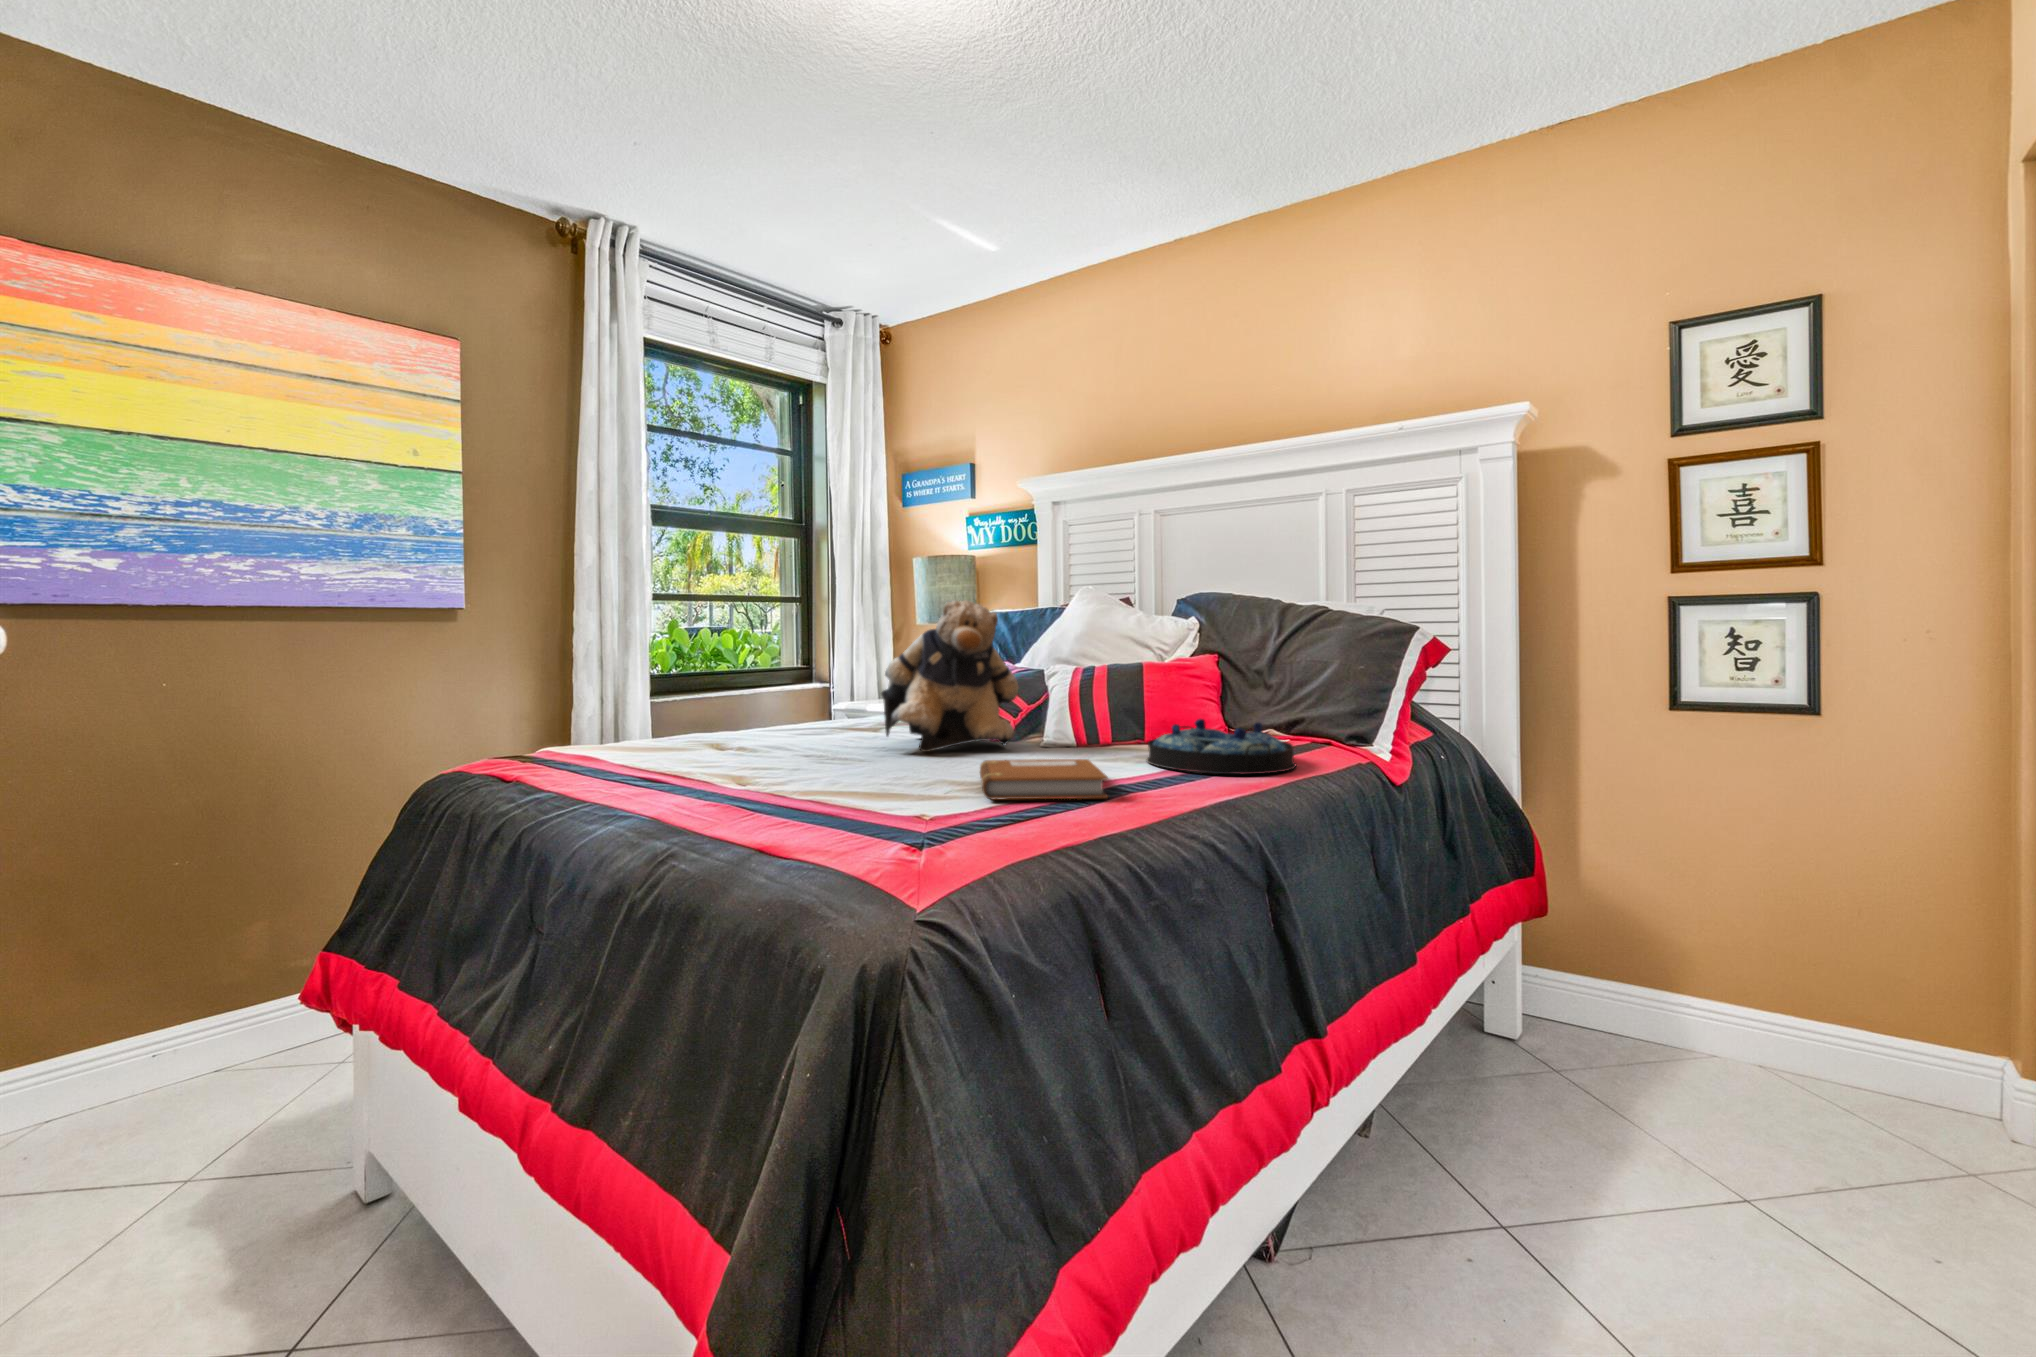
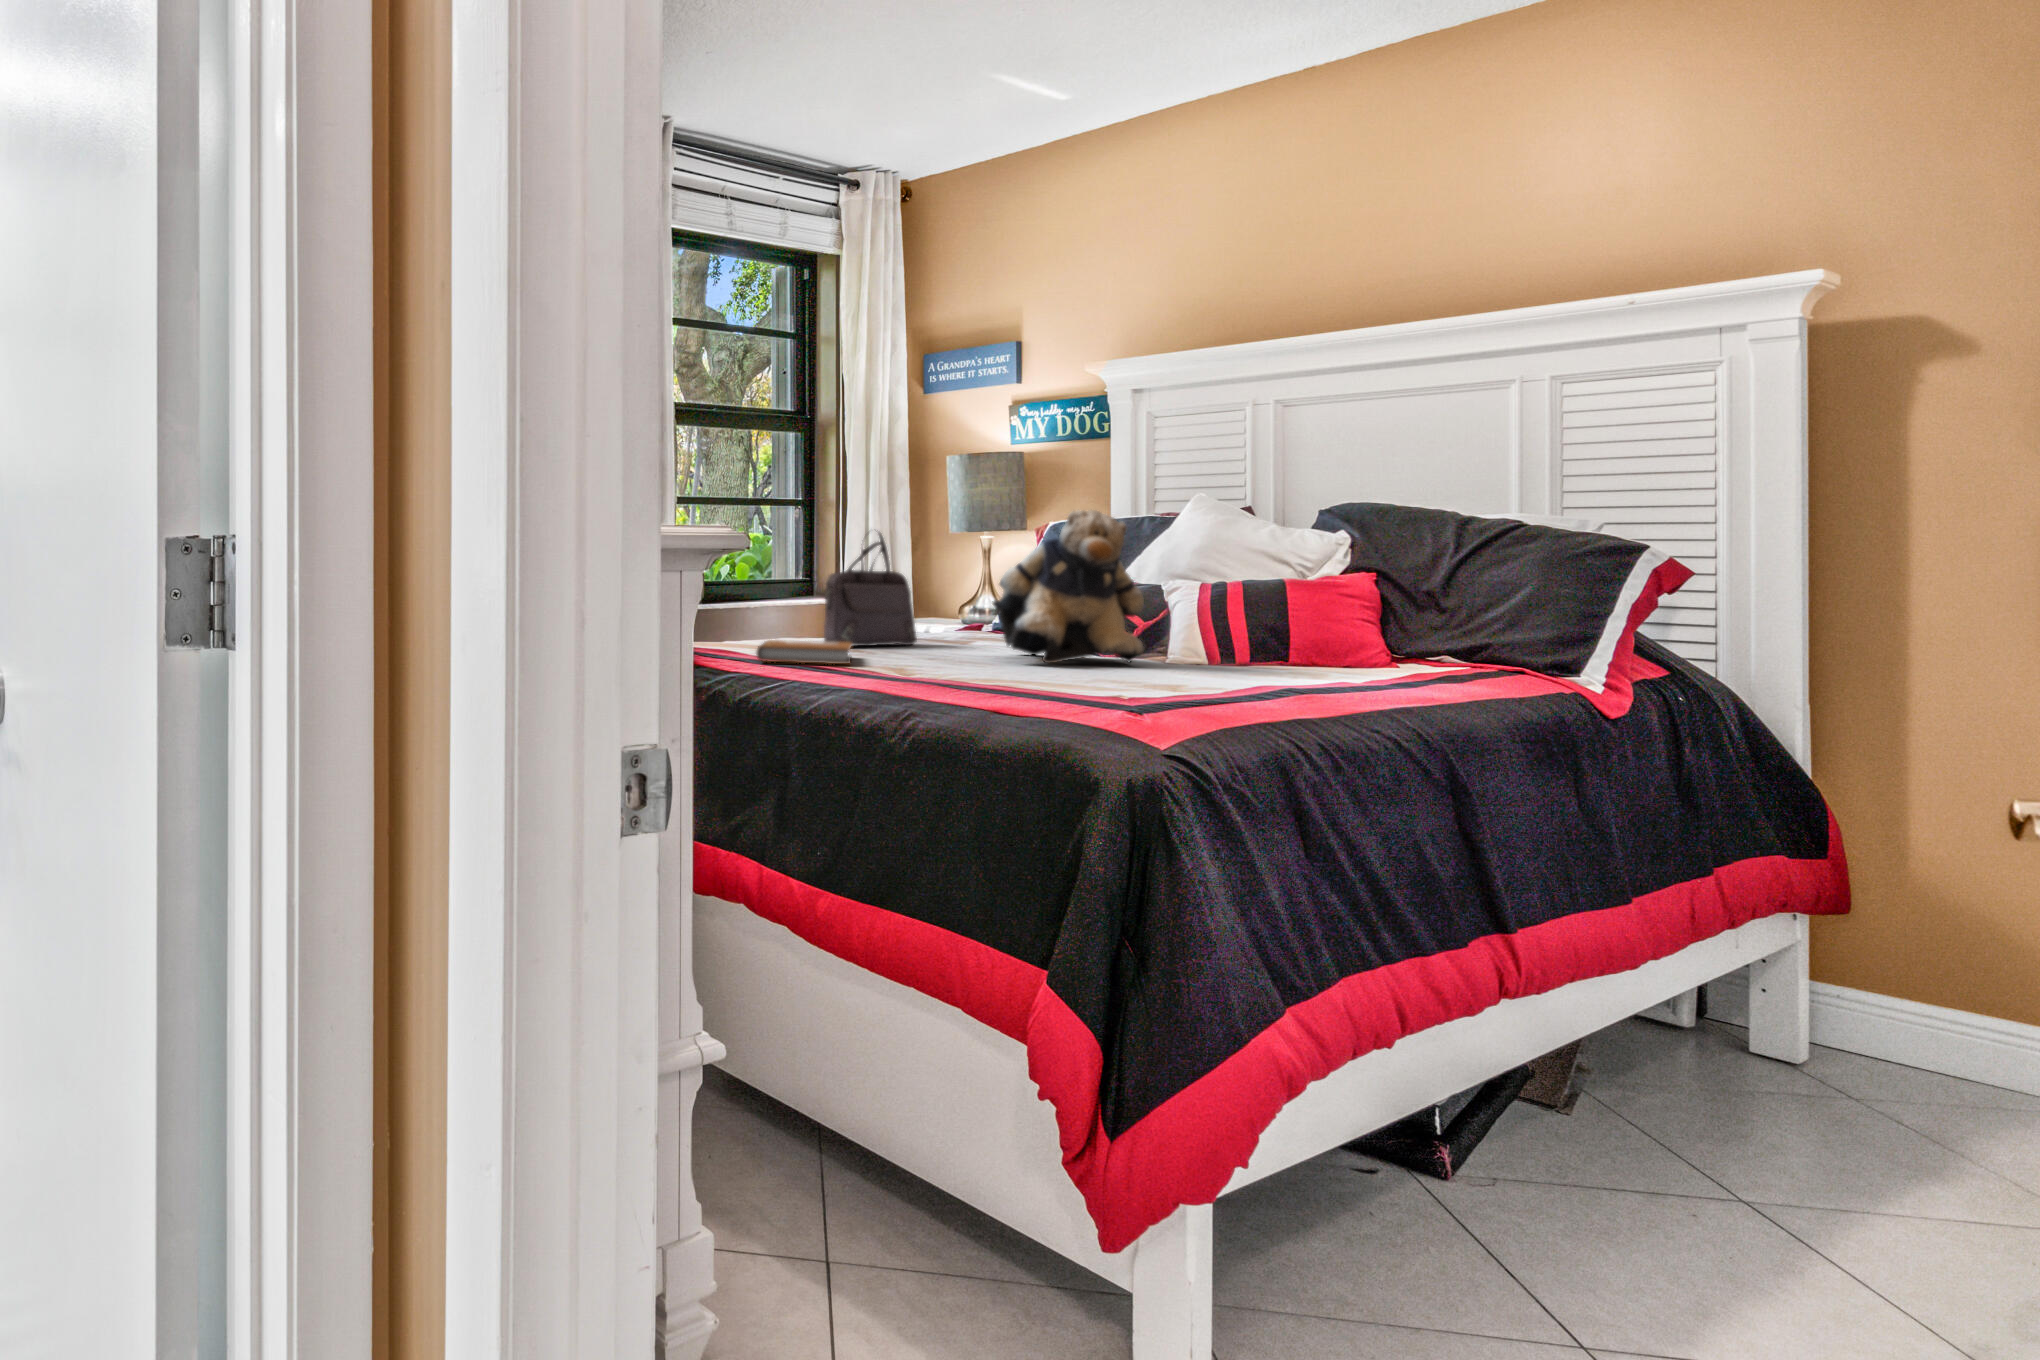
handbag: none [739,622,838,735] -> present [824,533,917,646]
serving tray: present [1147,719,1296,774] -> none [1303,638,1484,690]
notebook: present [980,759,1108,799] -> present [756,640,852,664]

